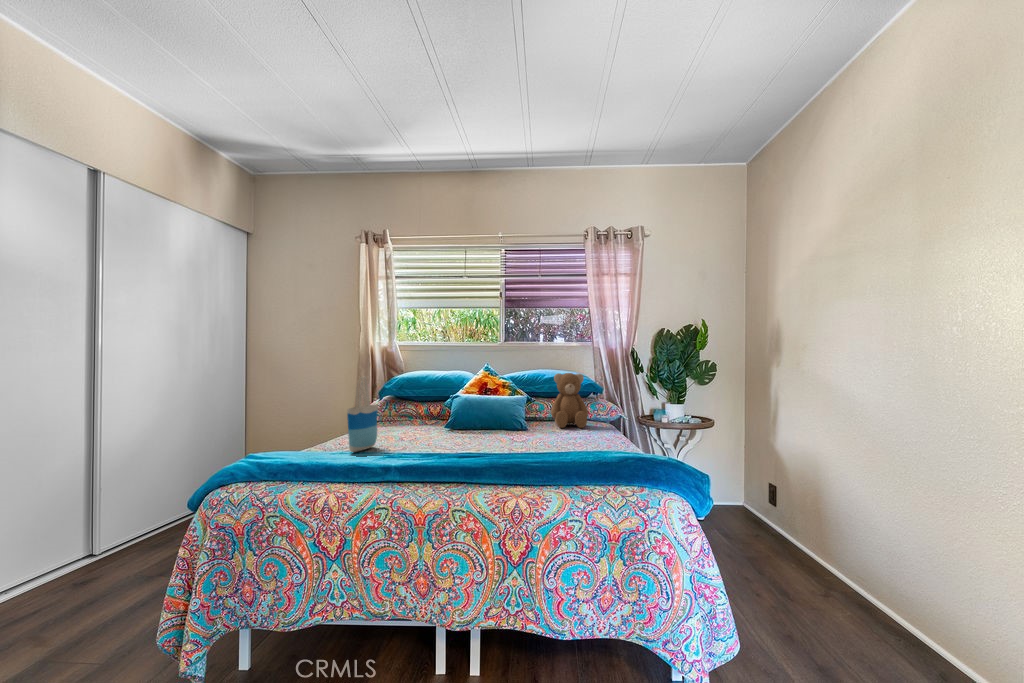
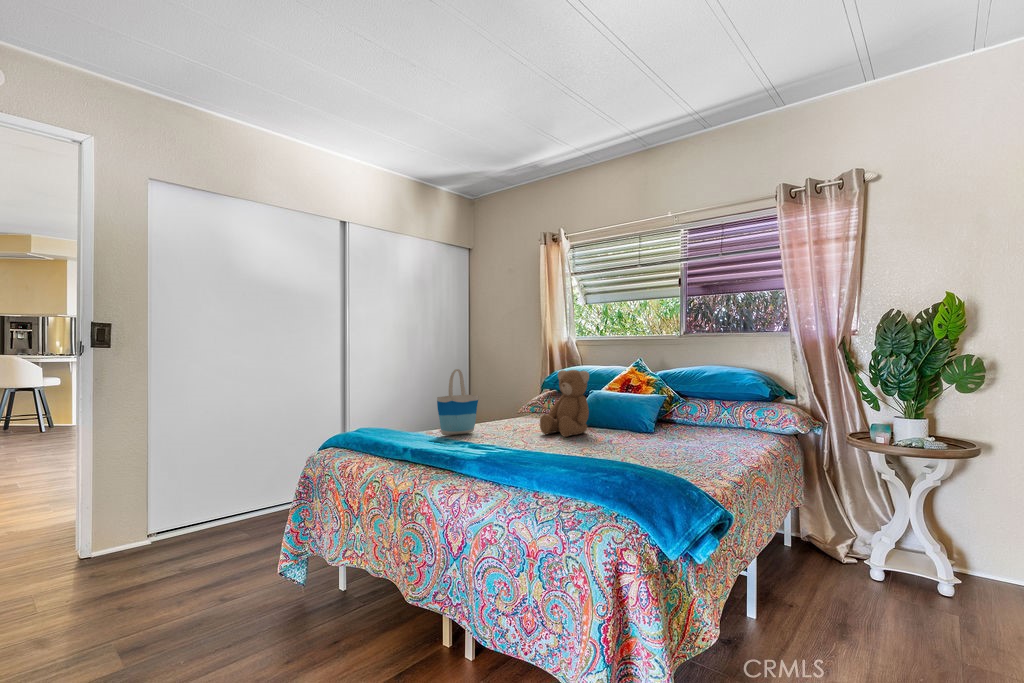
teddy bear: present [551,373,588,428] -> present [540,370,589,437]

